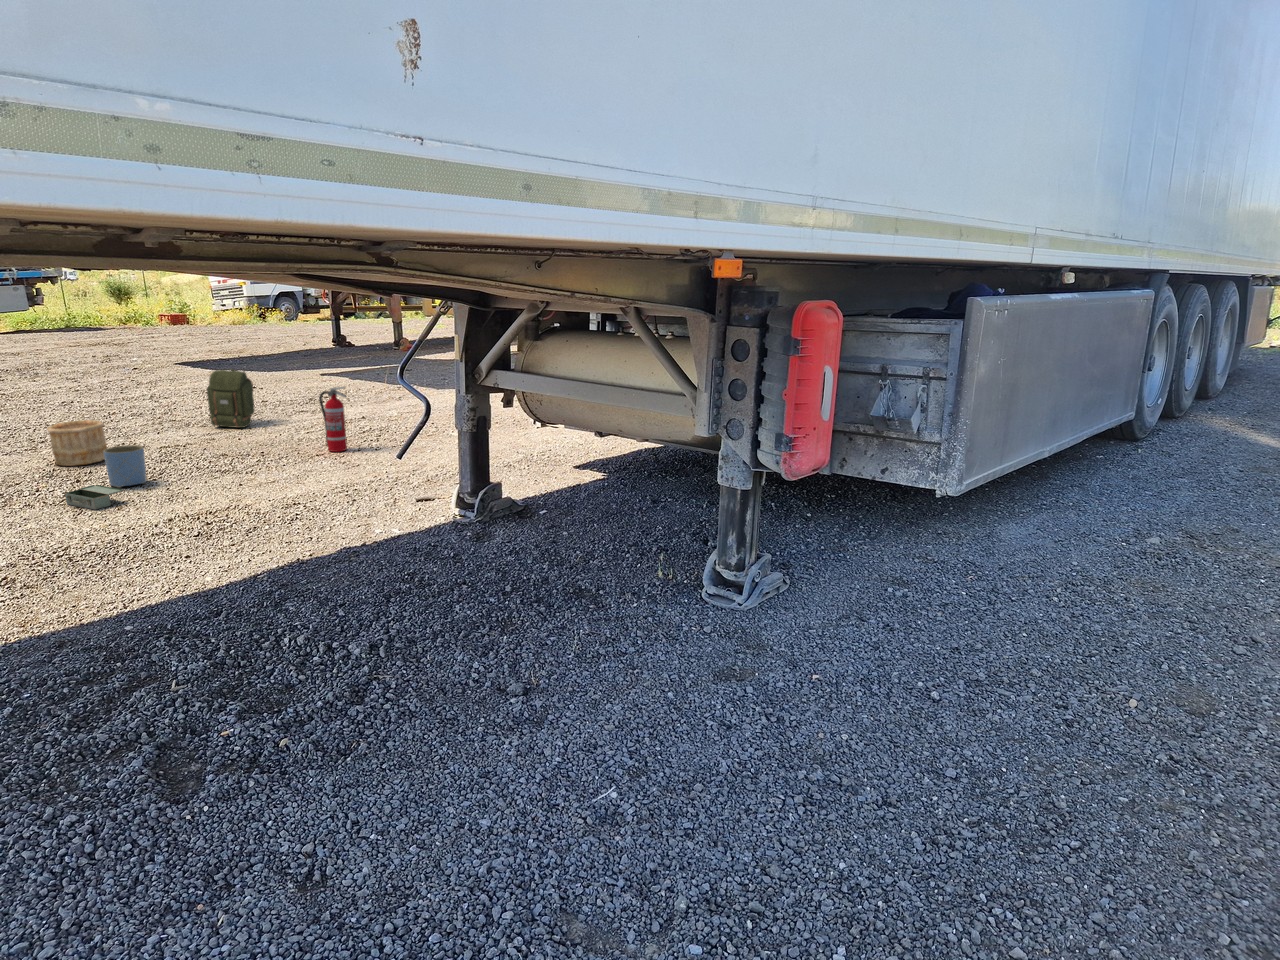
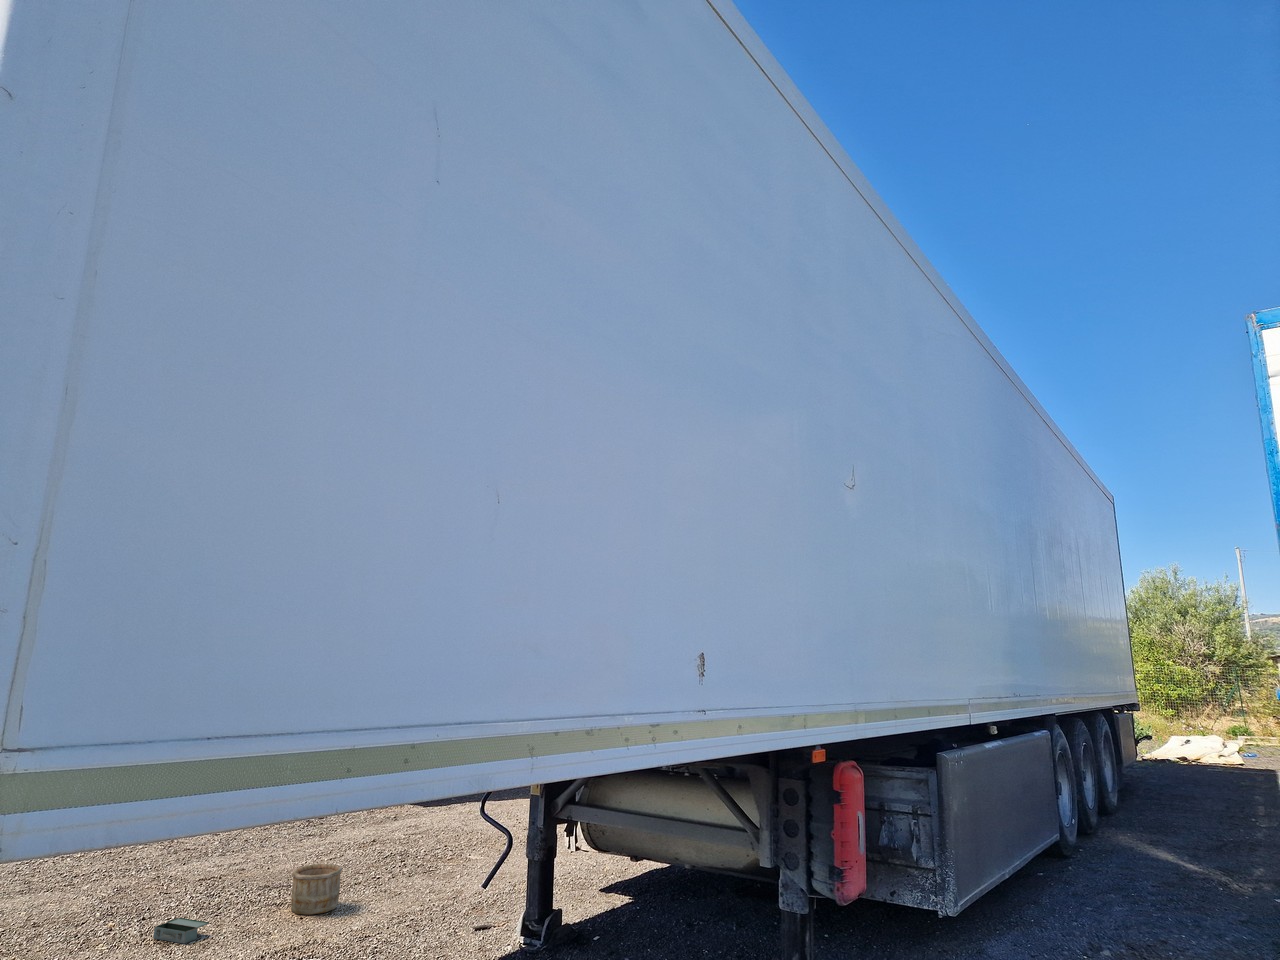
backpack: present [207,369,254,428] -> none [246,796,290,854]
fire extinguisher: present [319,387,347,452] -> none [367,815,395,879]
wooden bucket: present [47,420,107,466] -> present [291,864,342,915]
planter: present [103,445,146,488] -> none [183,876,222,921]

